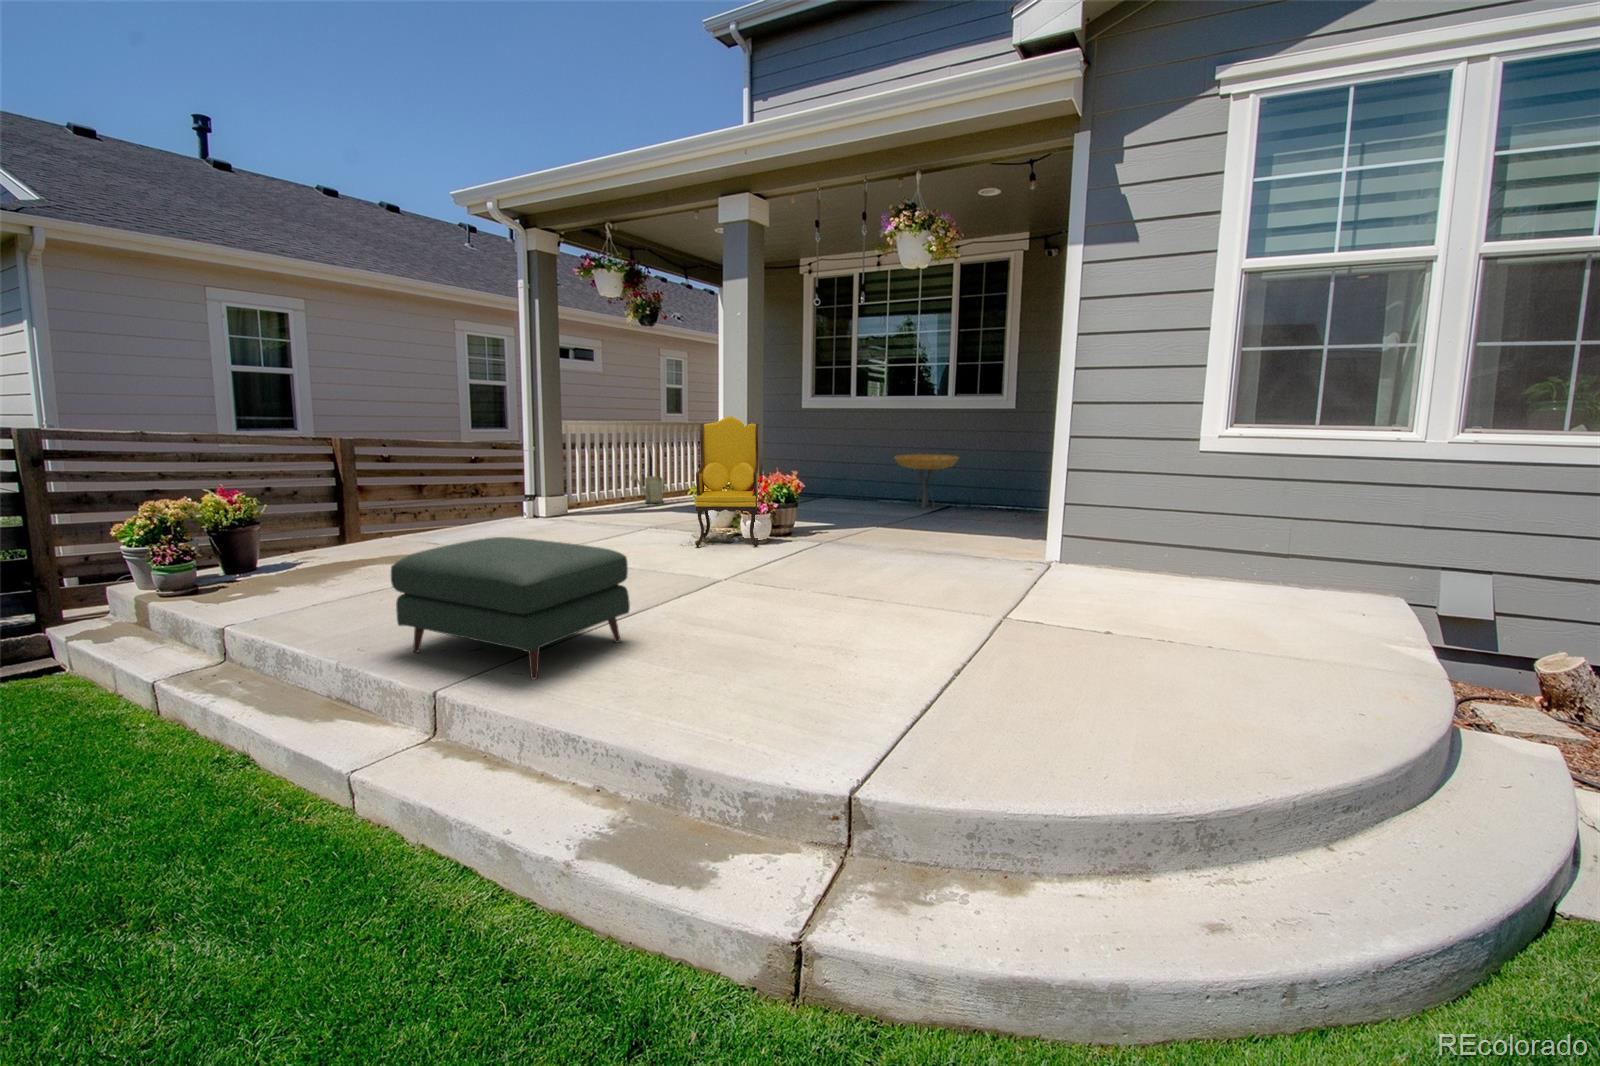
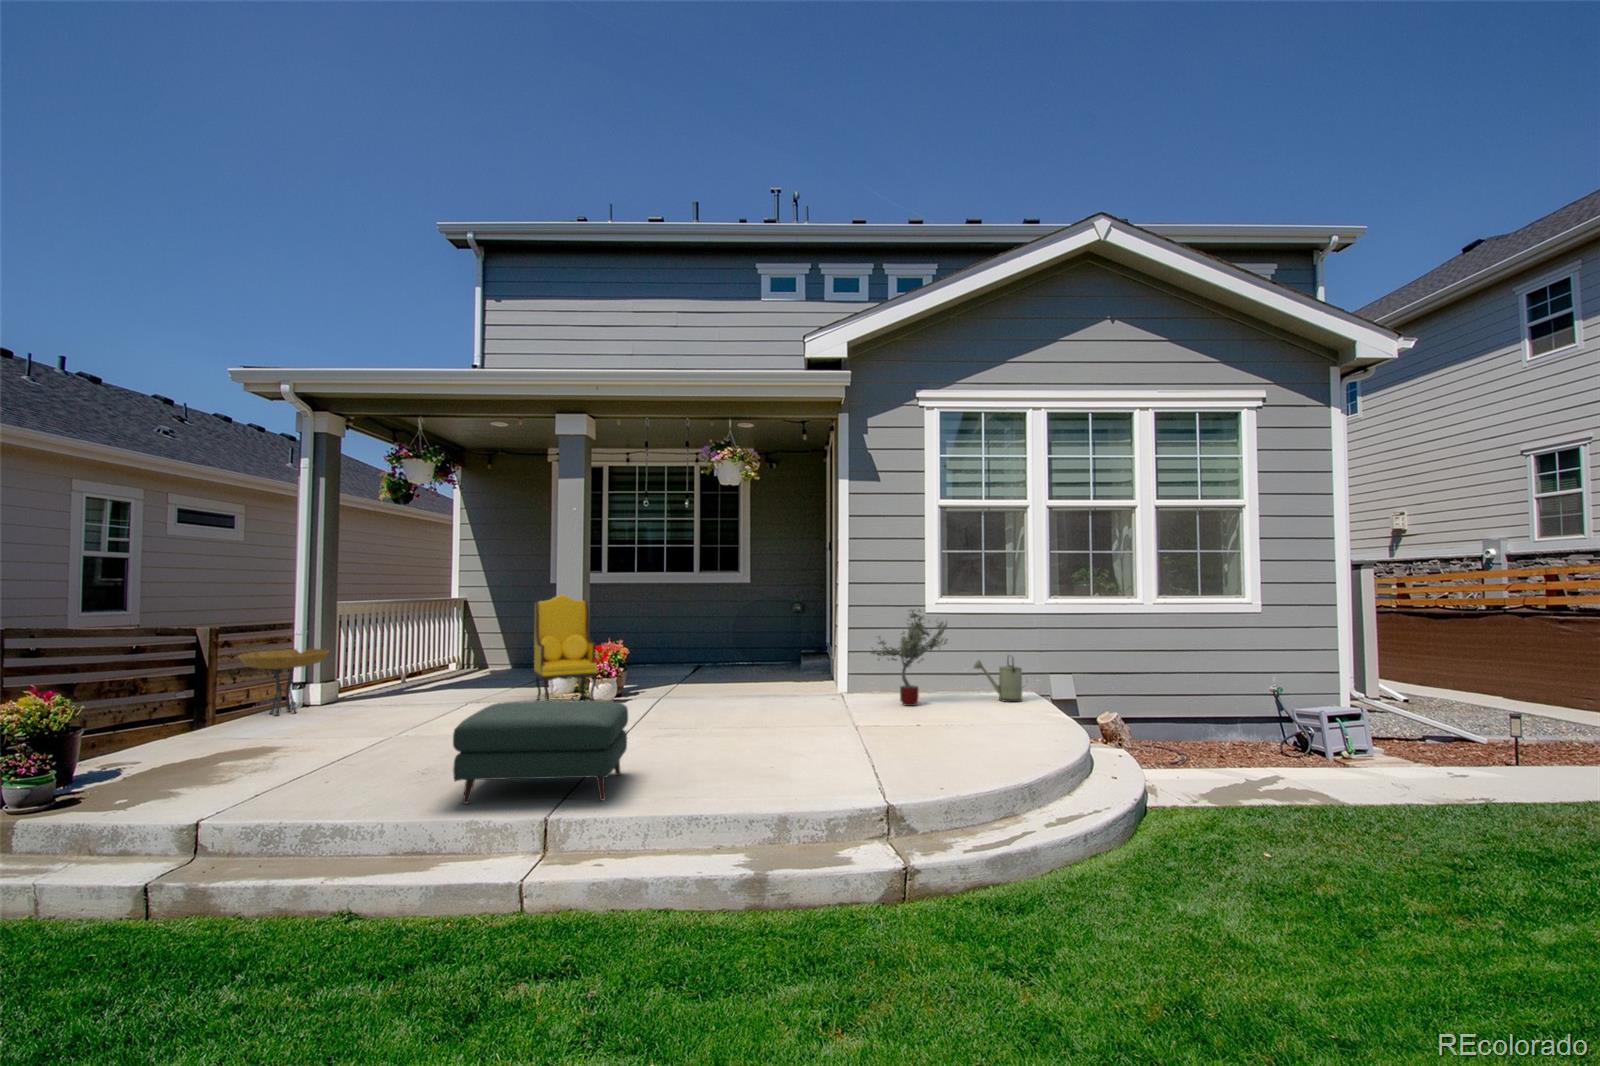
potted tree: none [1089,443,1228,592] -> present [871,609,947,706]
side table: present [895,454,959,508] -> present [238,649,329,716]
watering can: present [630,473,664,504] -> present [974,659,1023,702]

